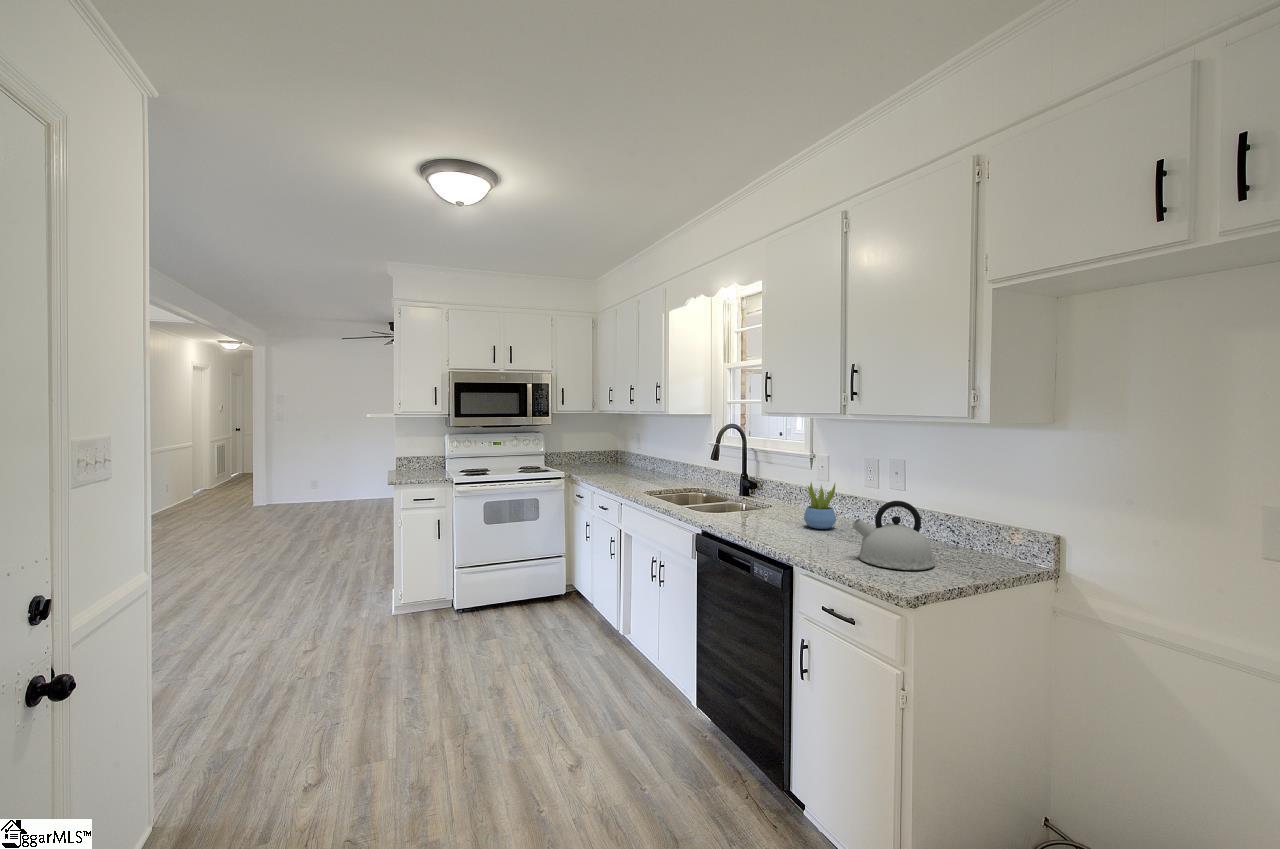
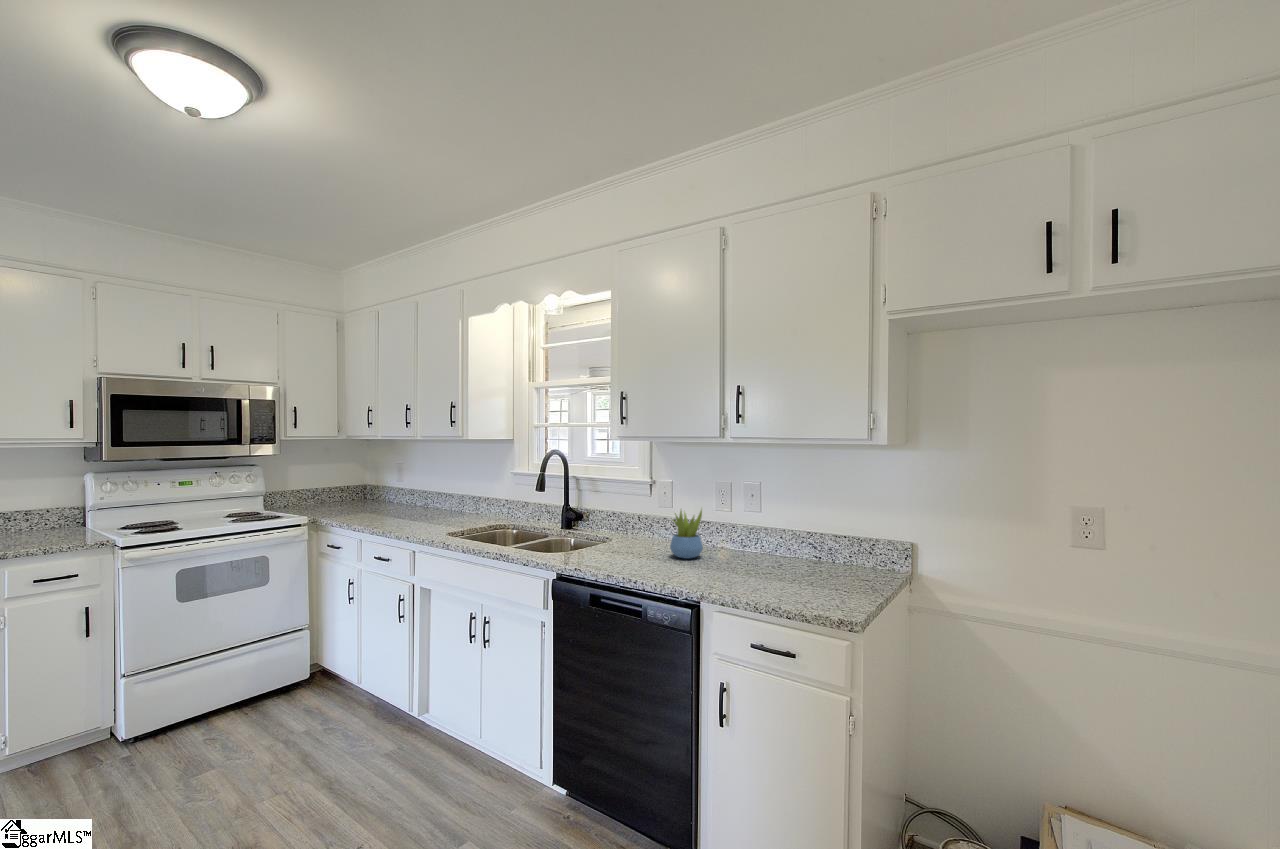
kettle: present [852,501,935,570] -> none [759,522,837,594]

